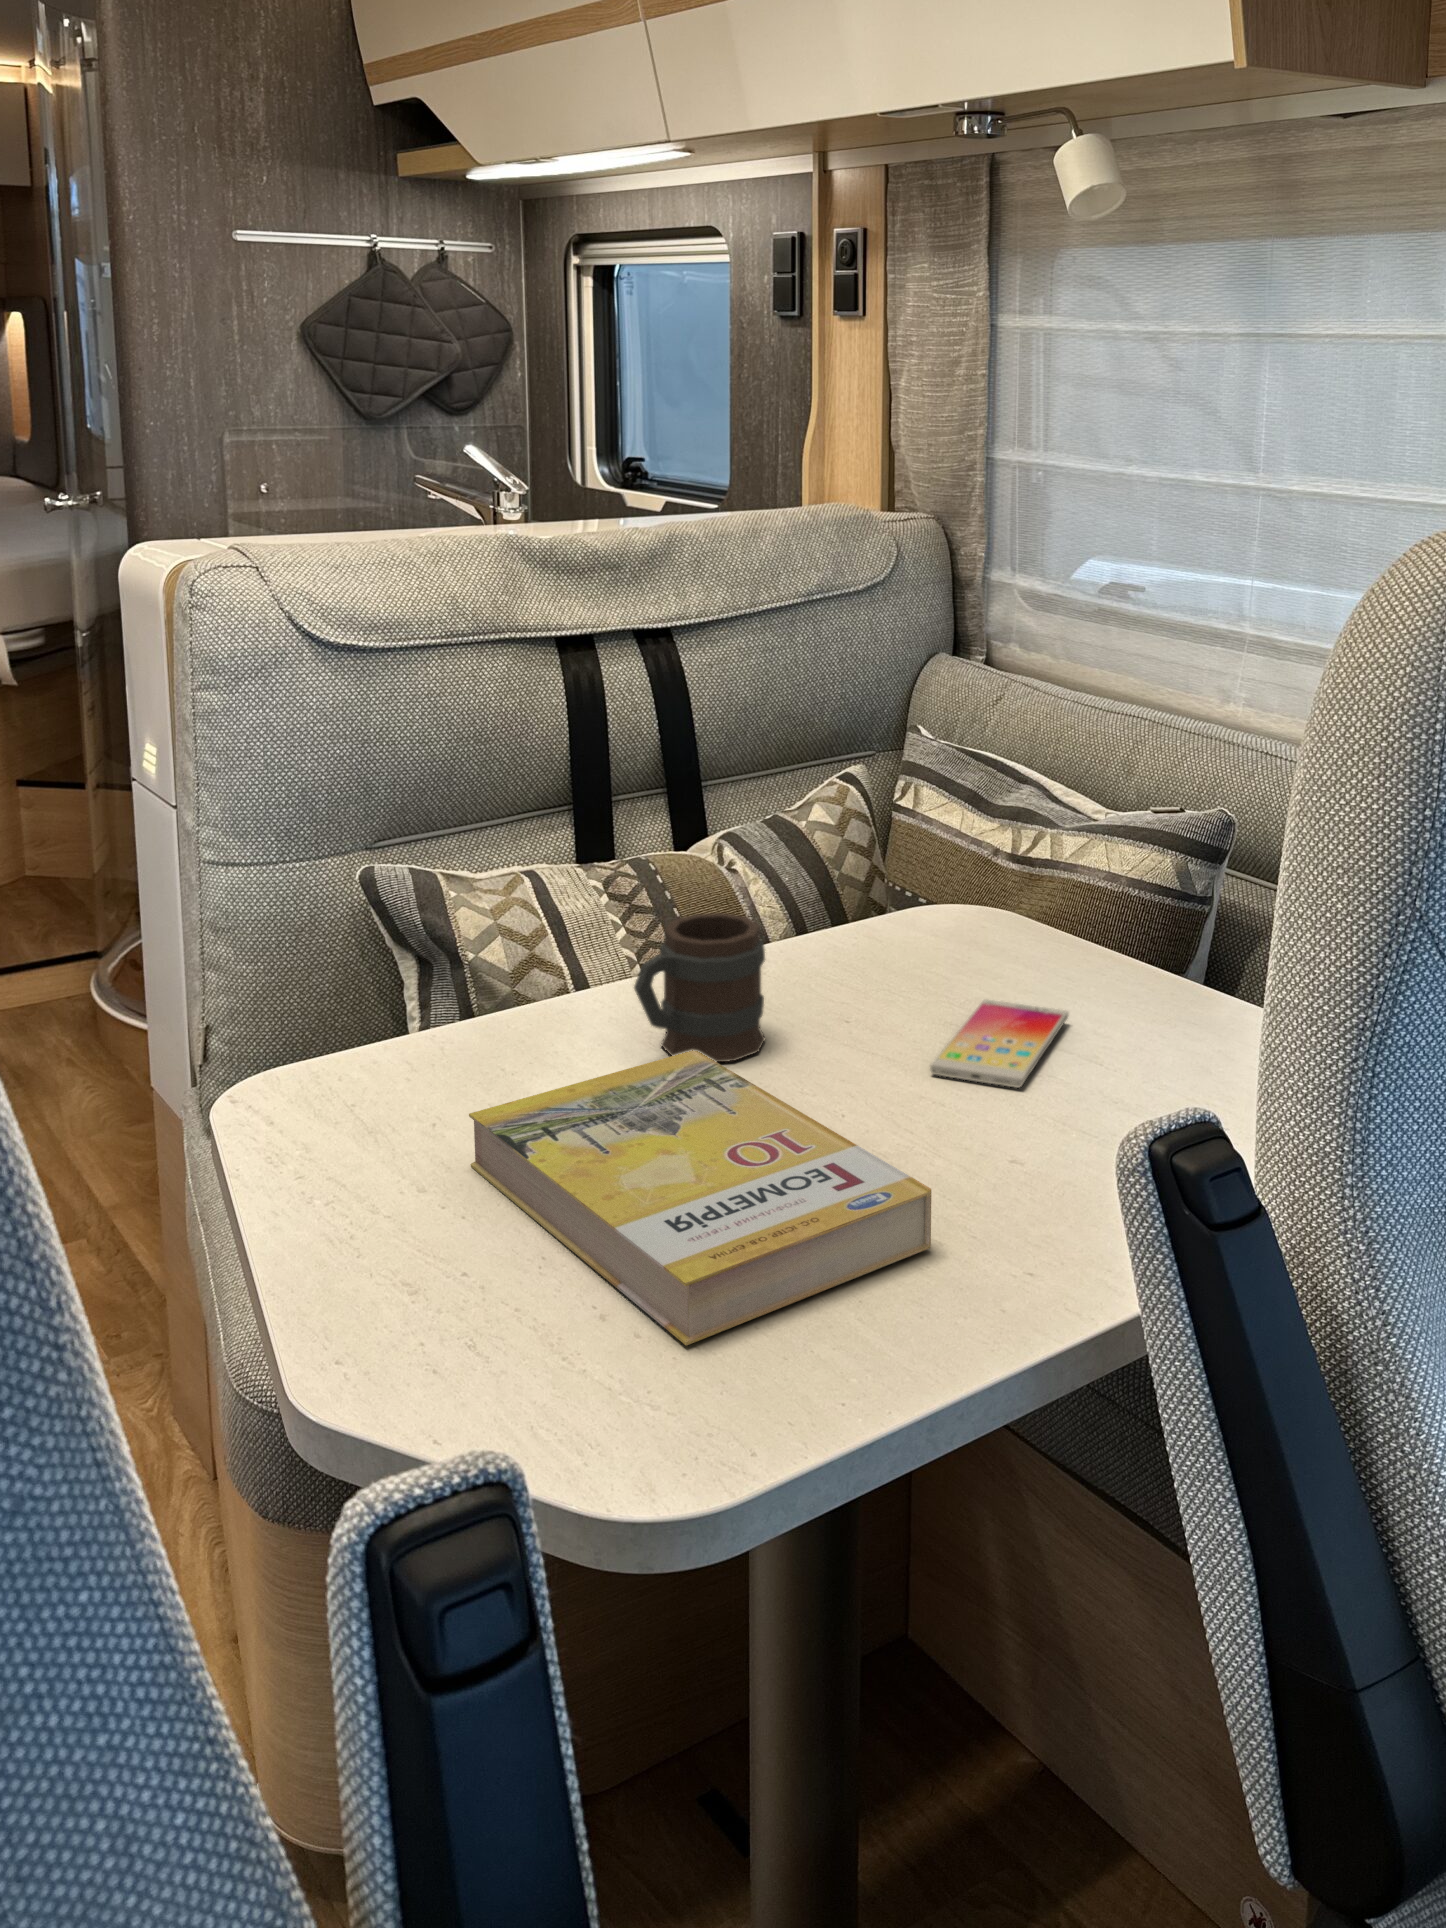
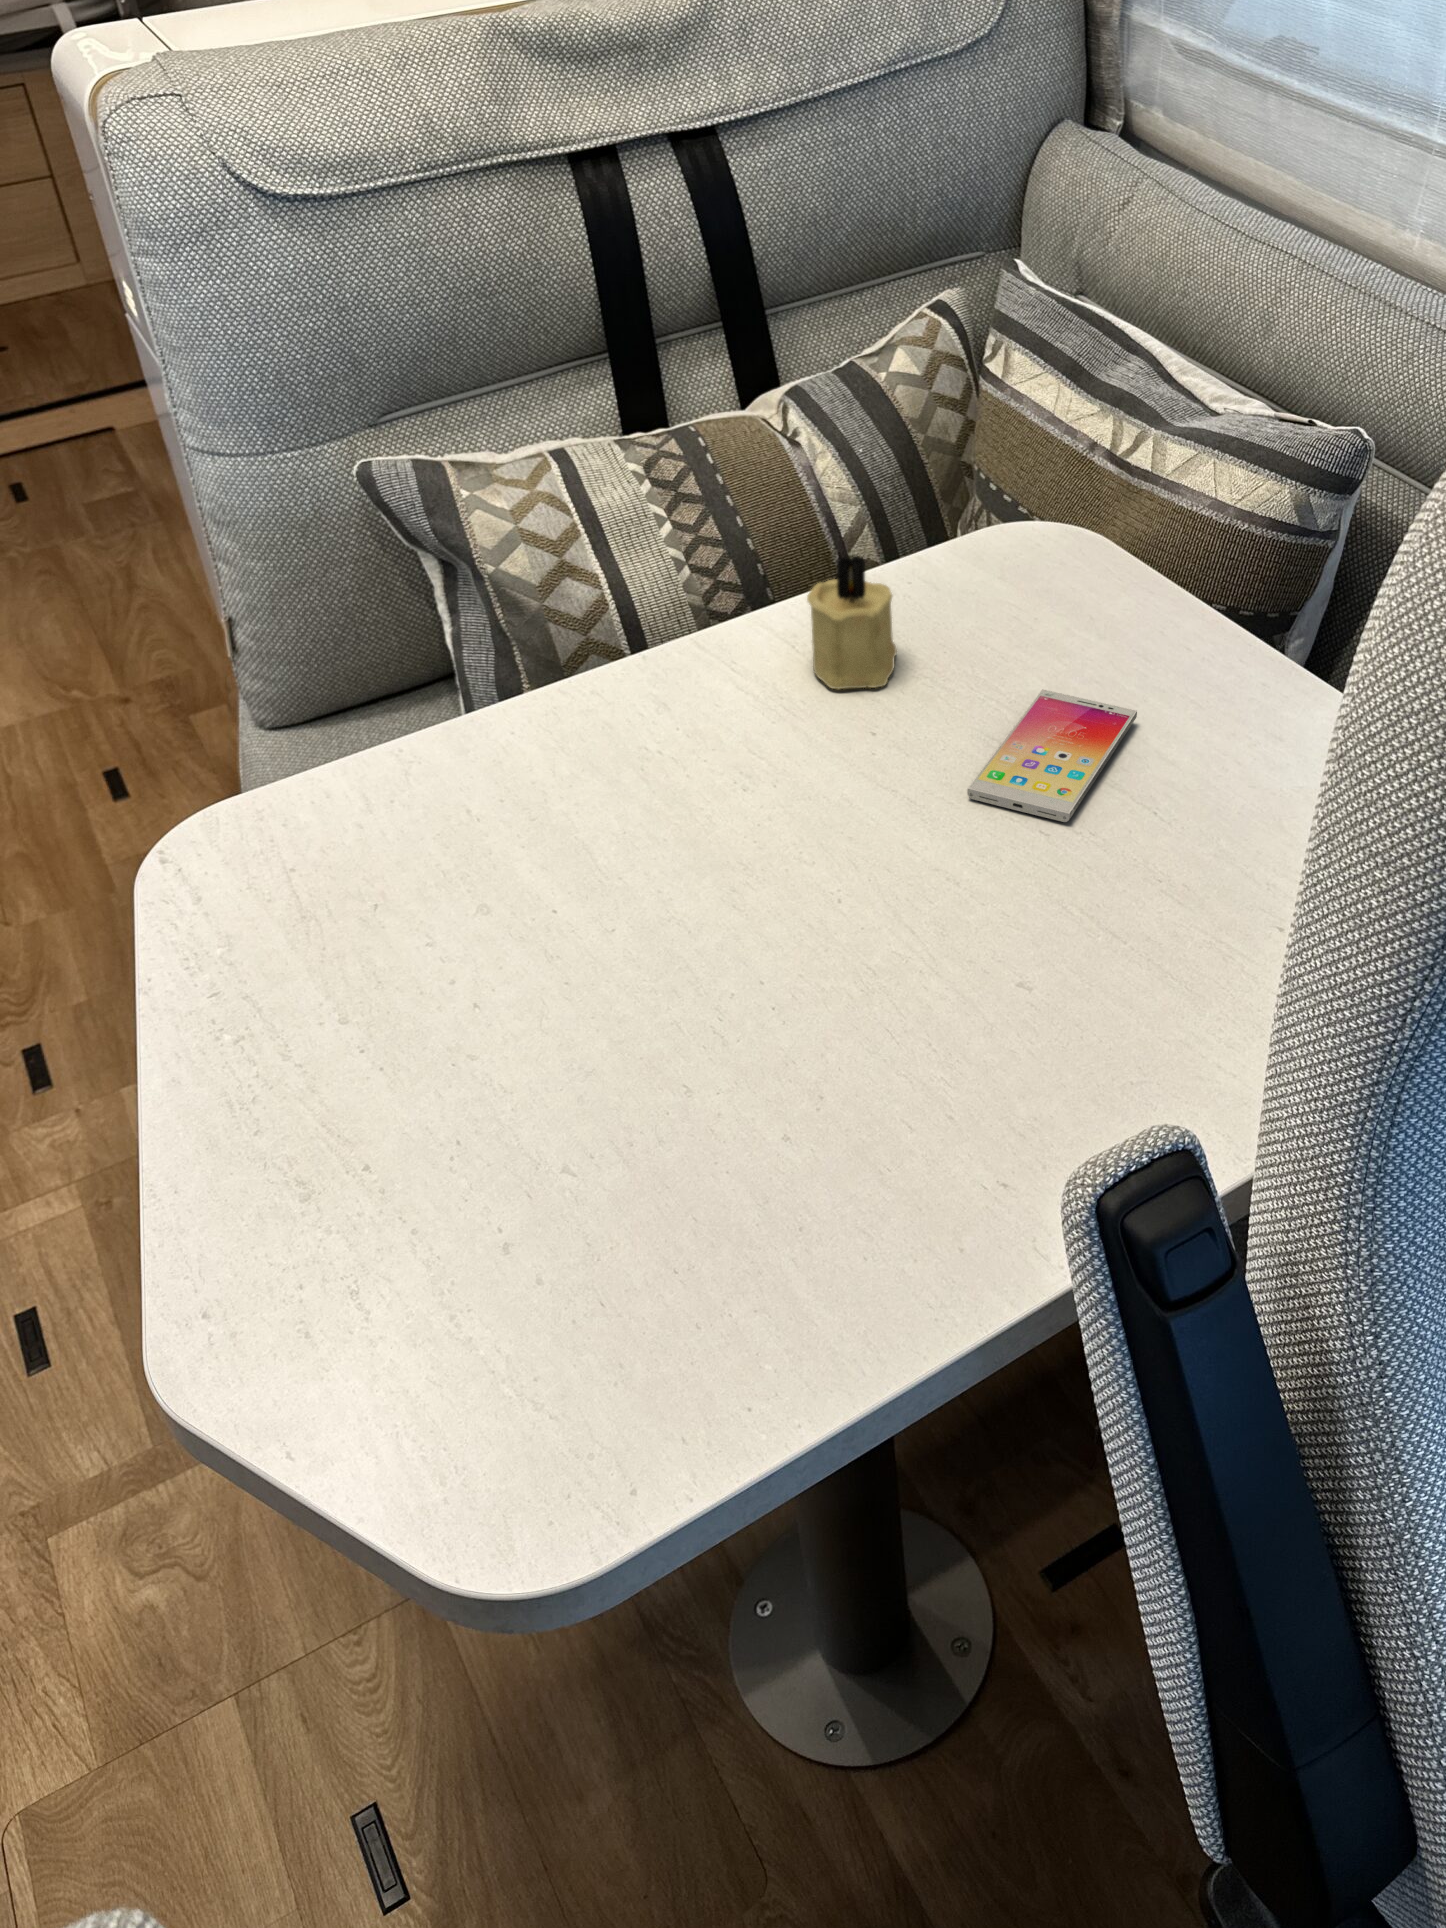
candle: none [776,886,852,1006] -> present [807,556,897,689]
mug: present [634,913,765,1062] -> none [628,598,787,774]
book: present [469,1050,931,1346] -> none [429,779,933,1193]

